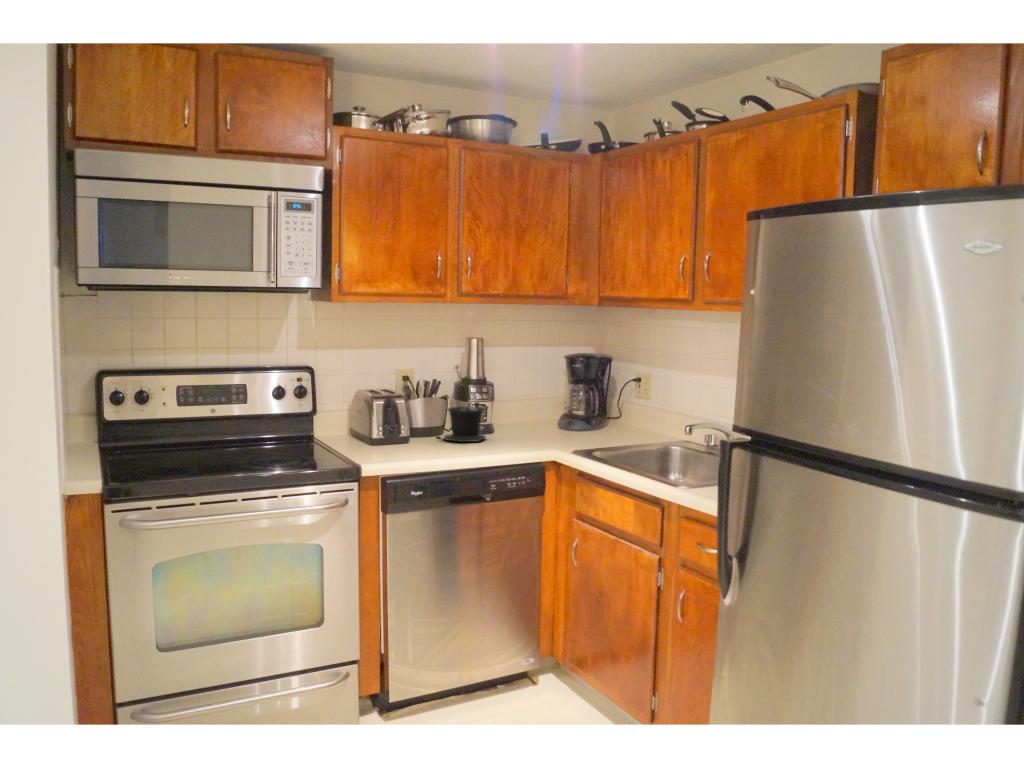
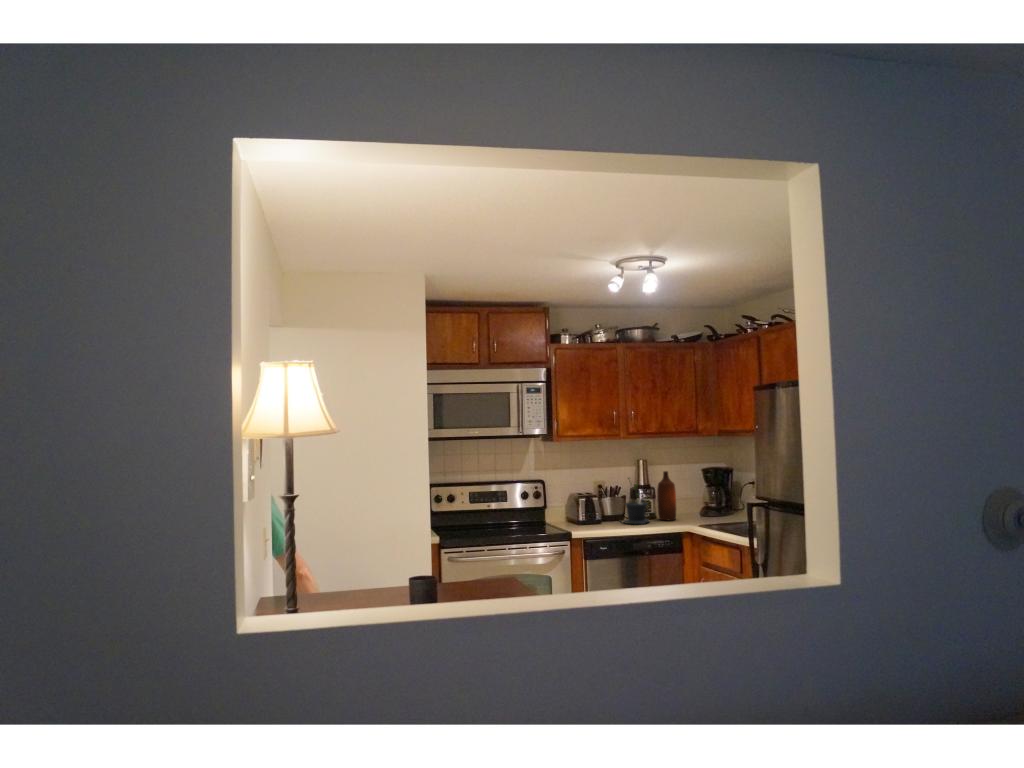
bottle: none [499,358,528,437] -> present [657,471,676,520]

